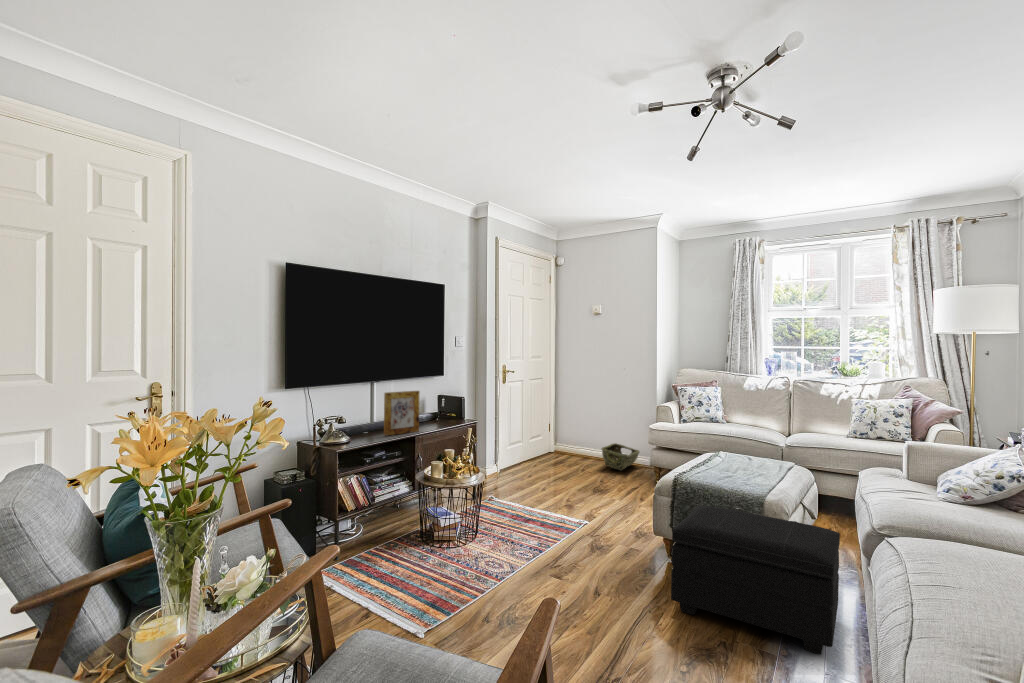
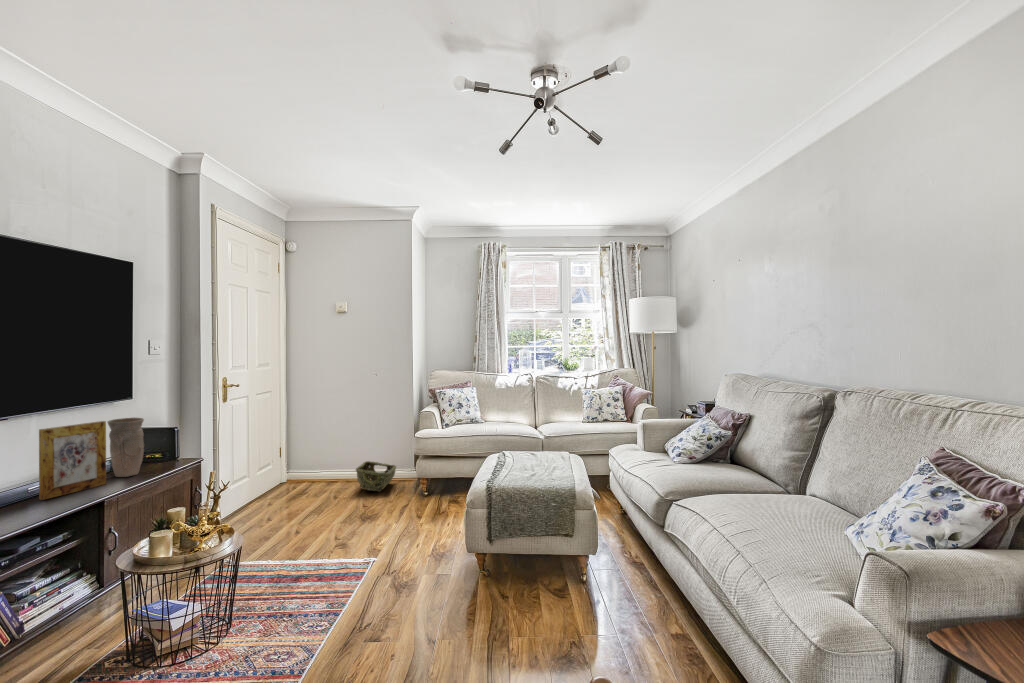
vase: none [422,390,442,428] -> present [108,418,144,477]
footstool: present [671,506,840,654] -> none [523,511,687,641]

